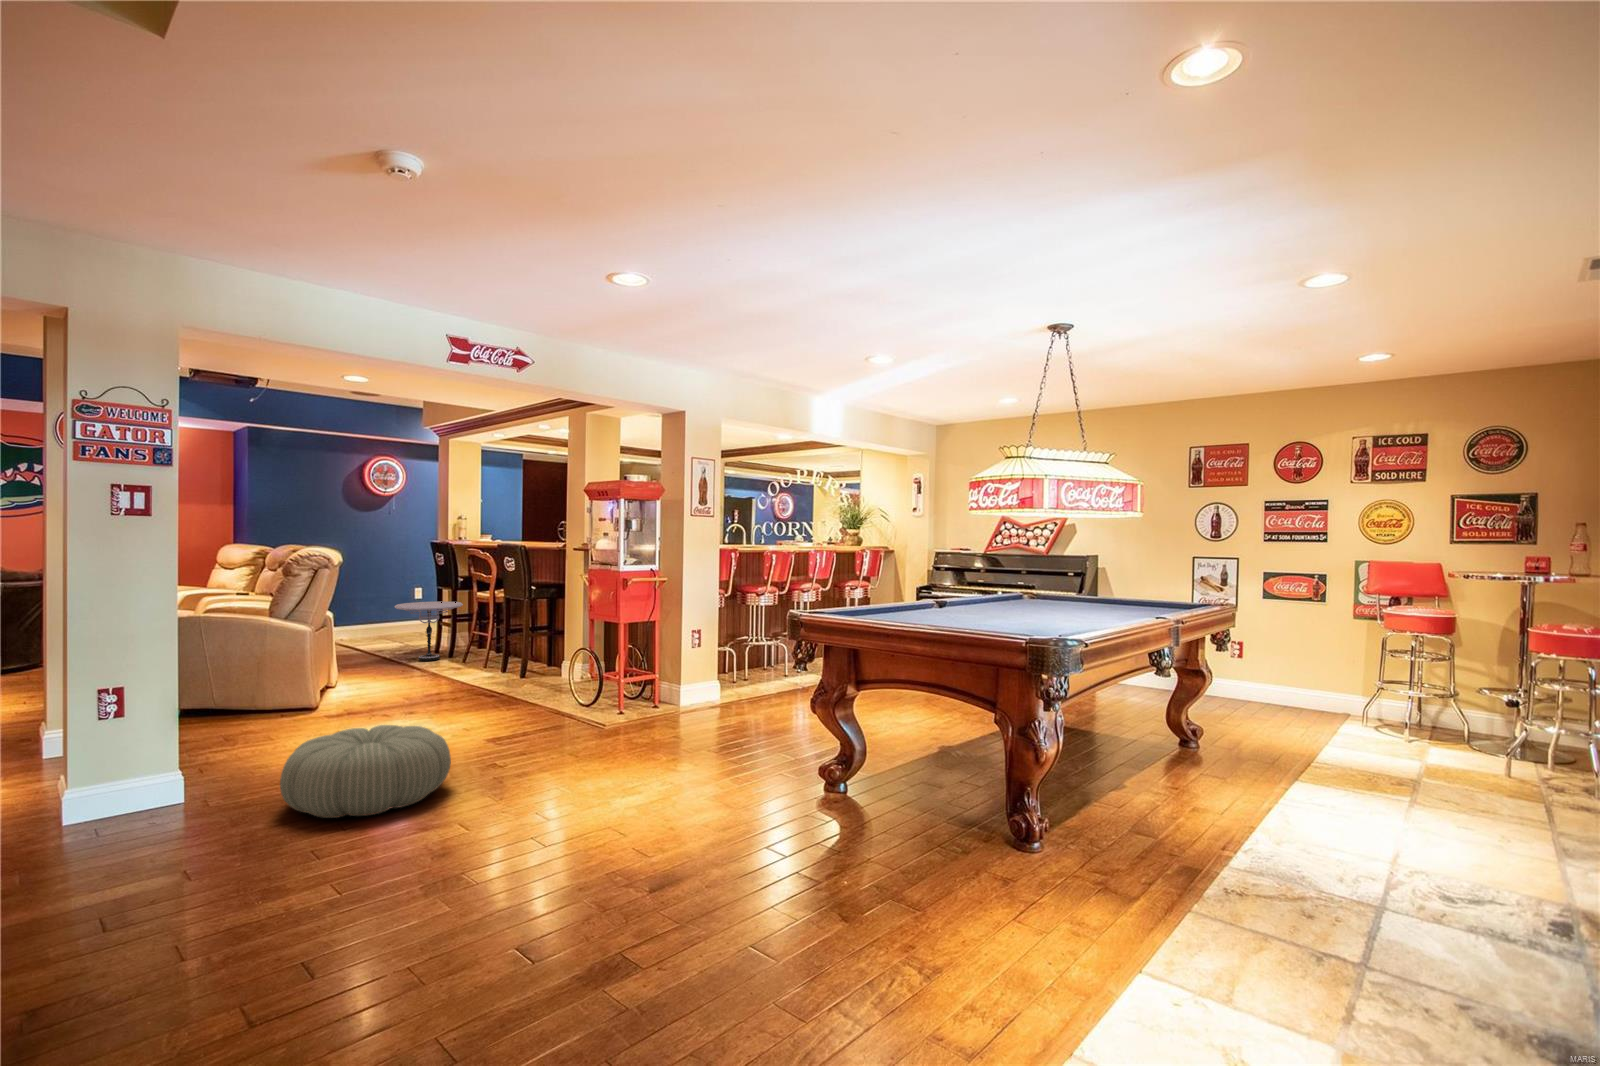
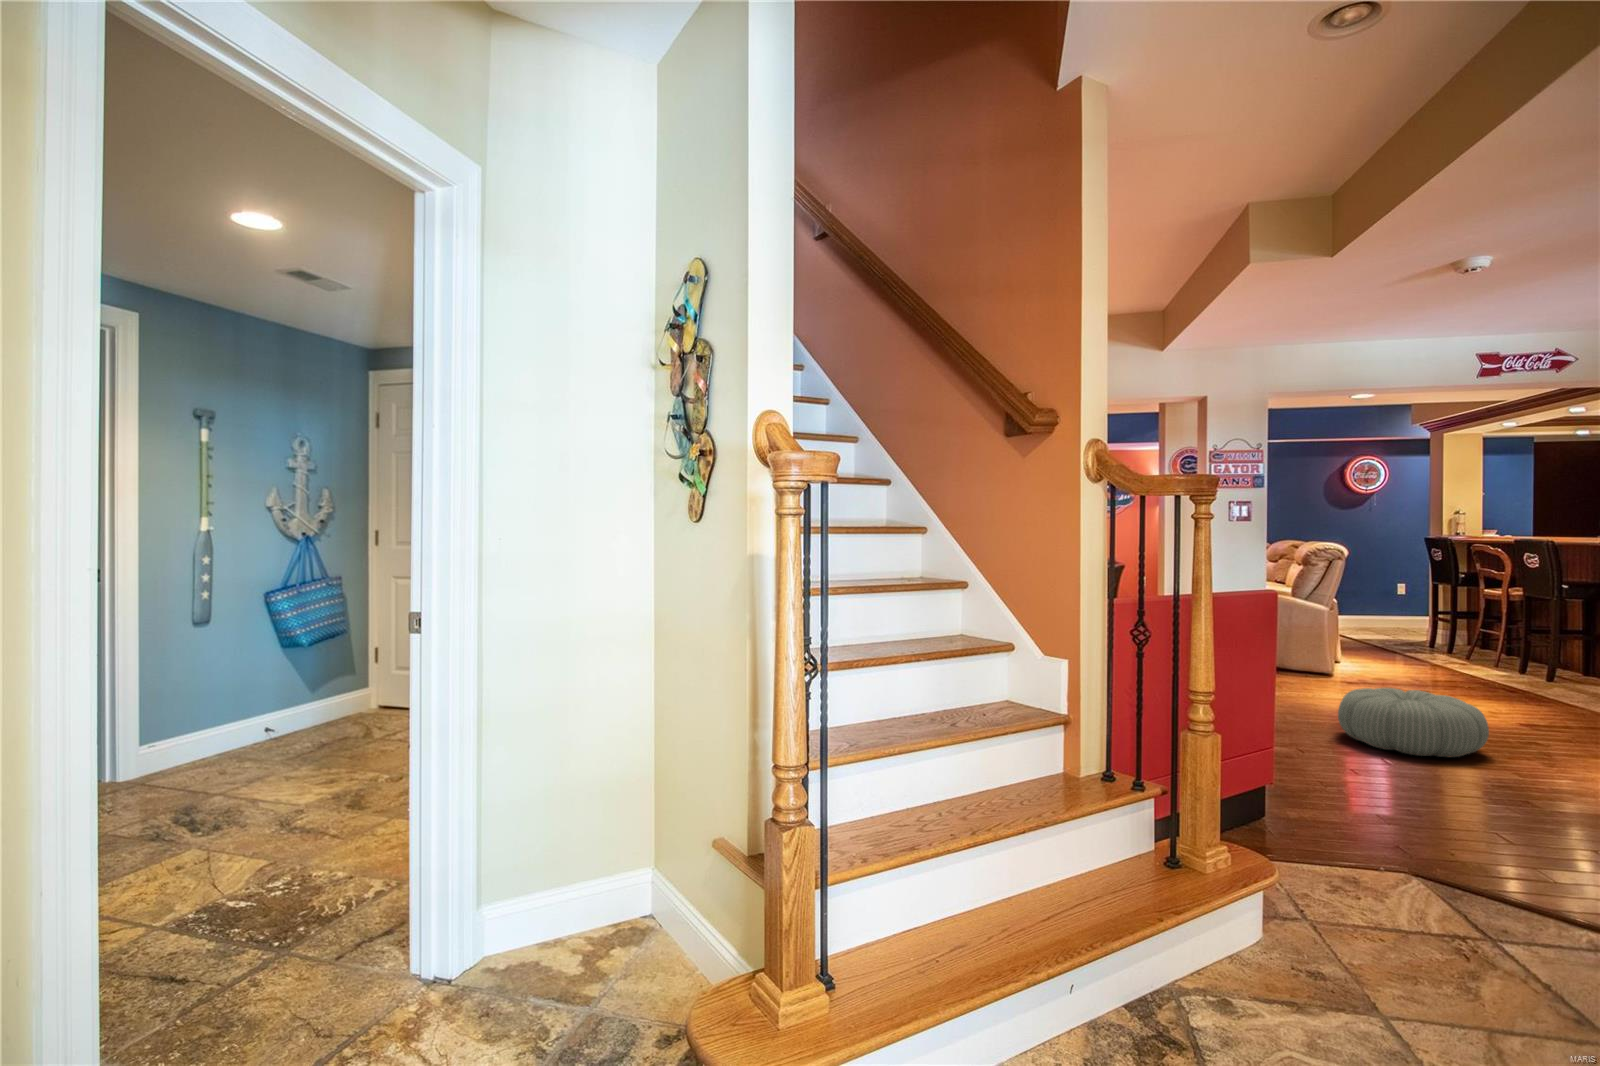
side table: present [394,601,463,661] -> none [1388,595,1466,652]

